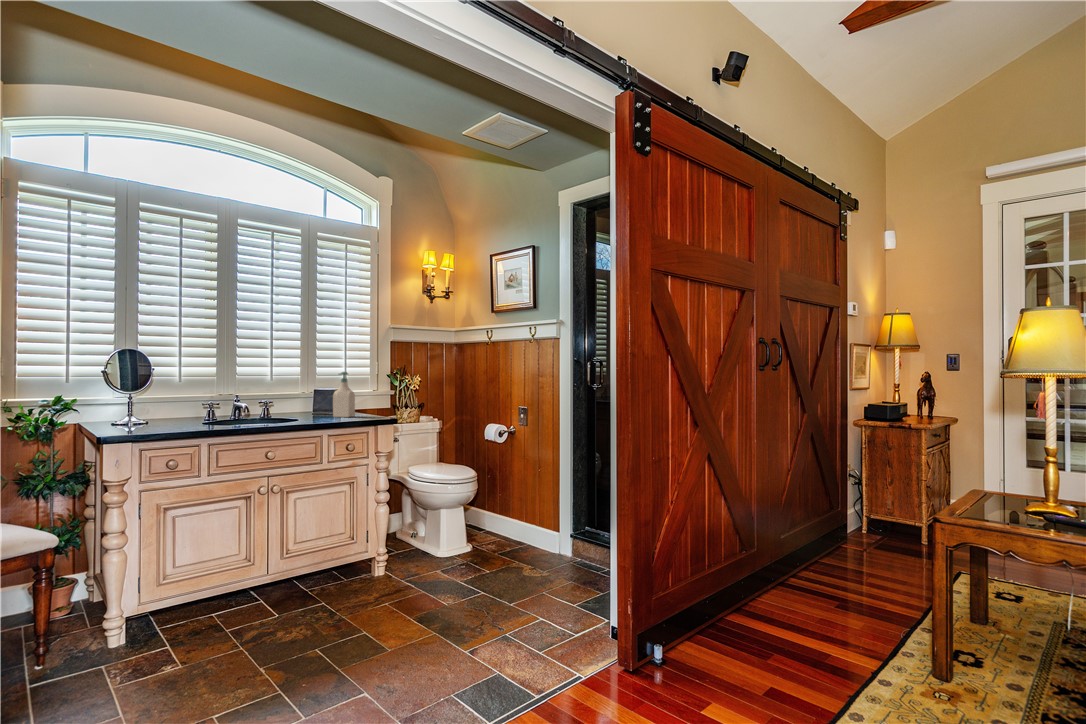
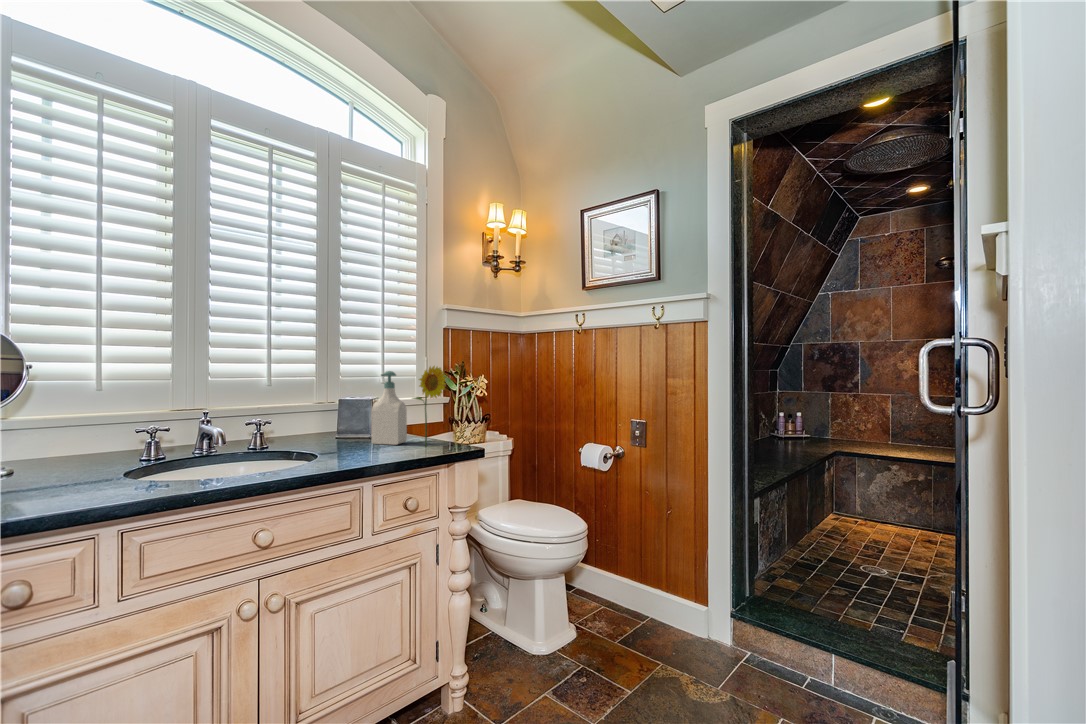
flower: none [355,368,378,419] -> present [413,366,446,447]

